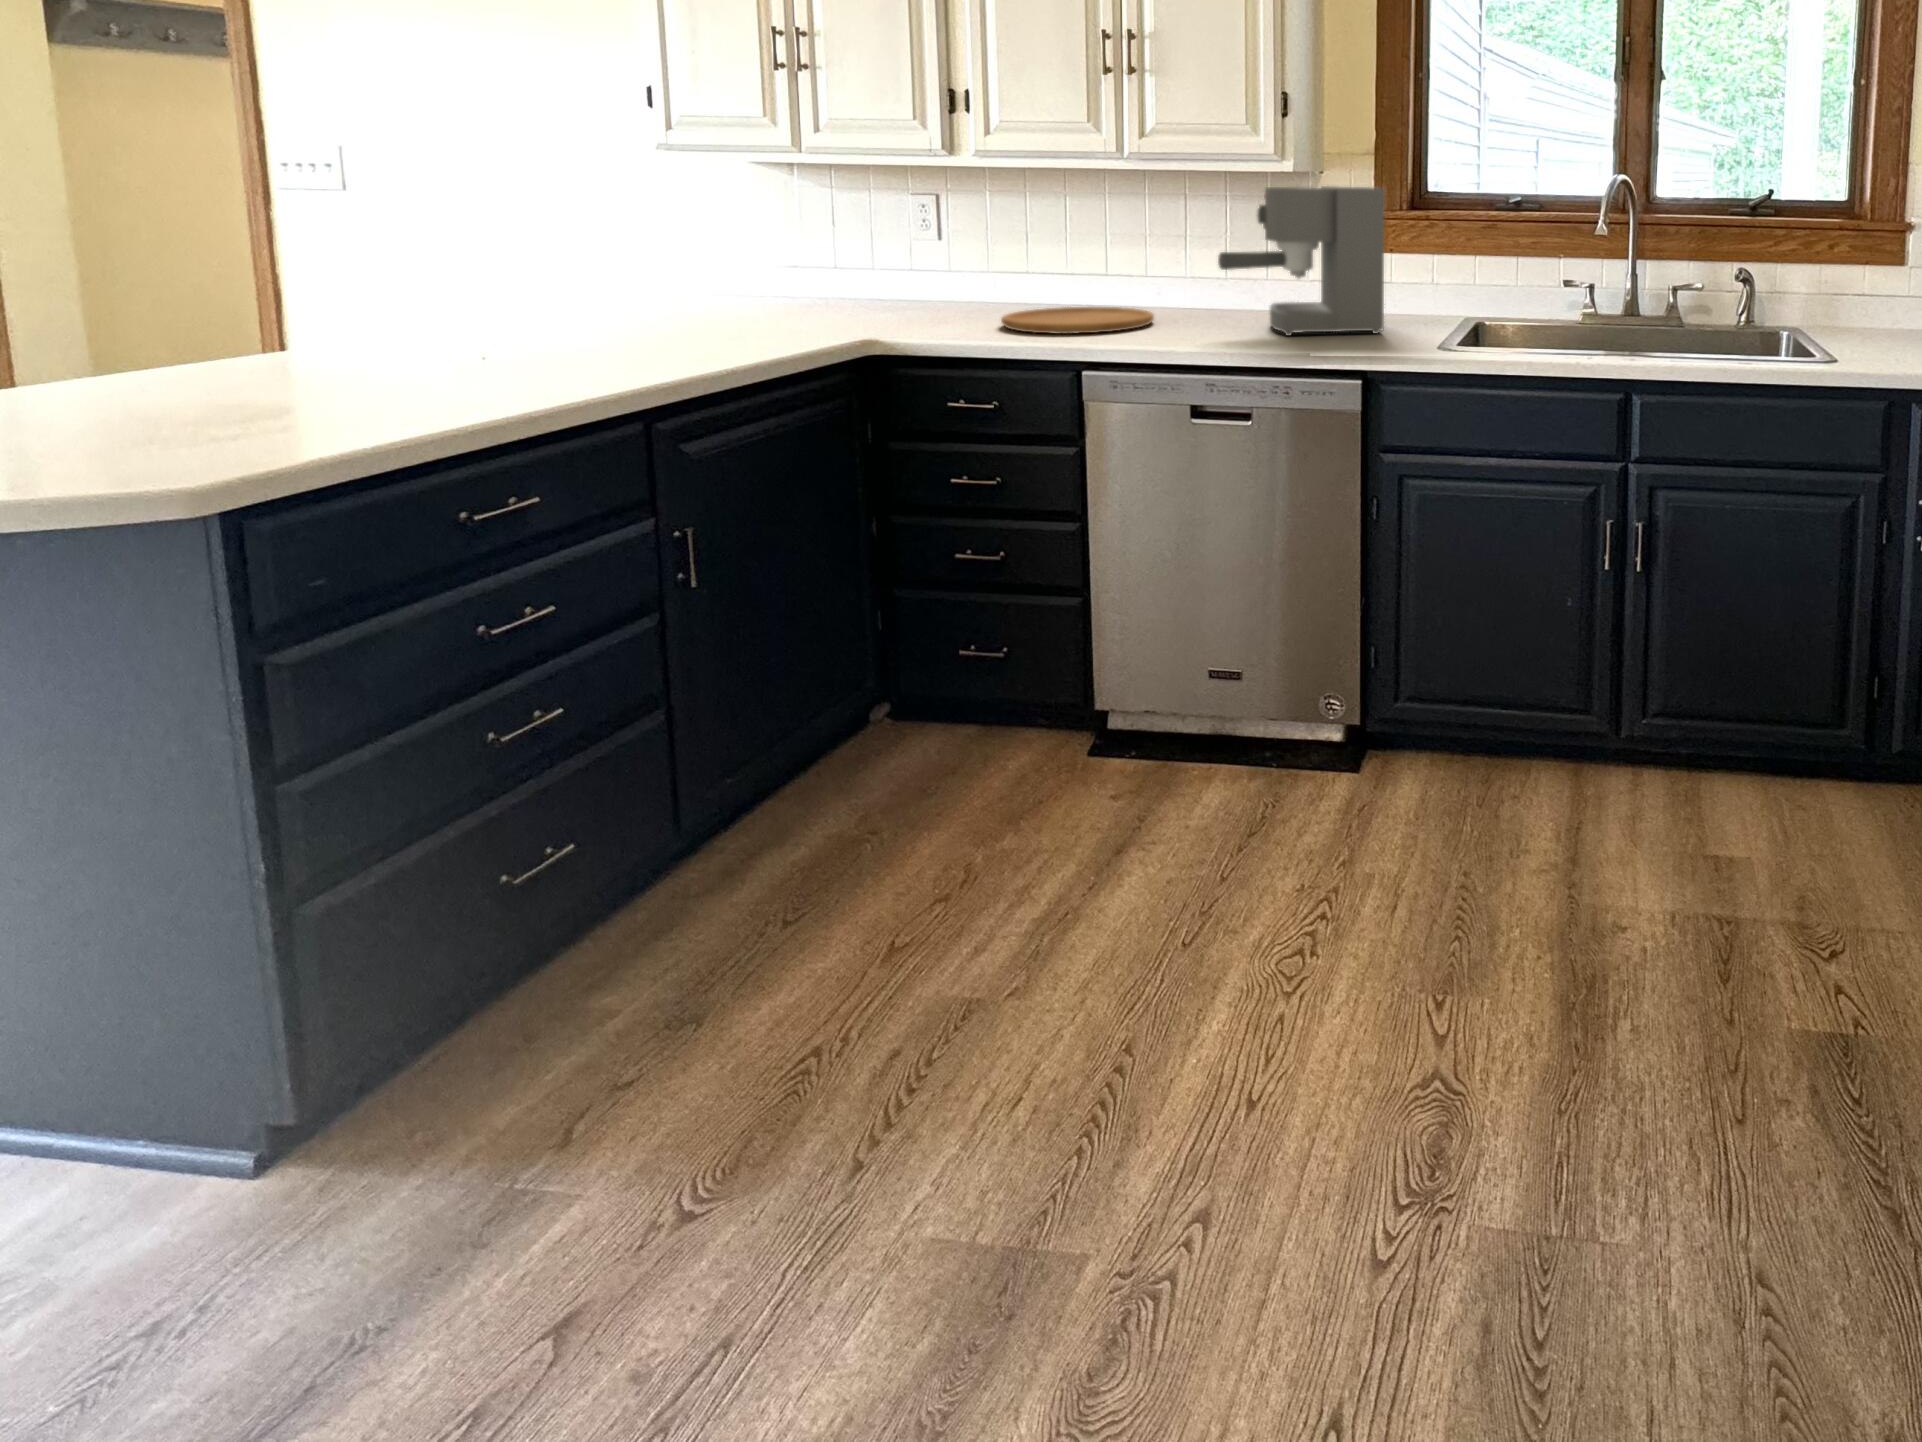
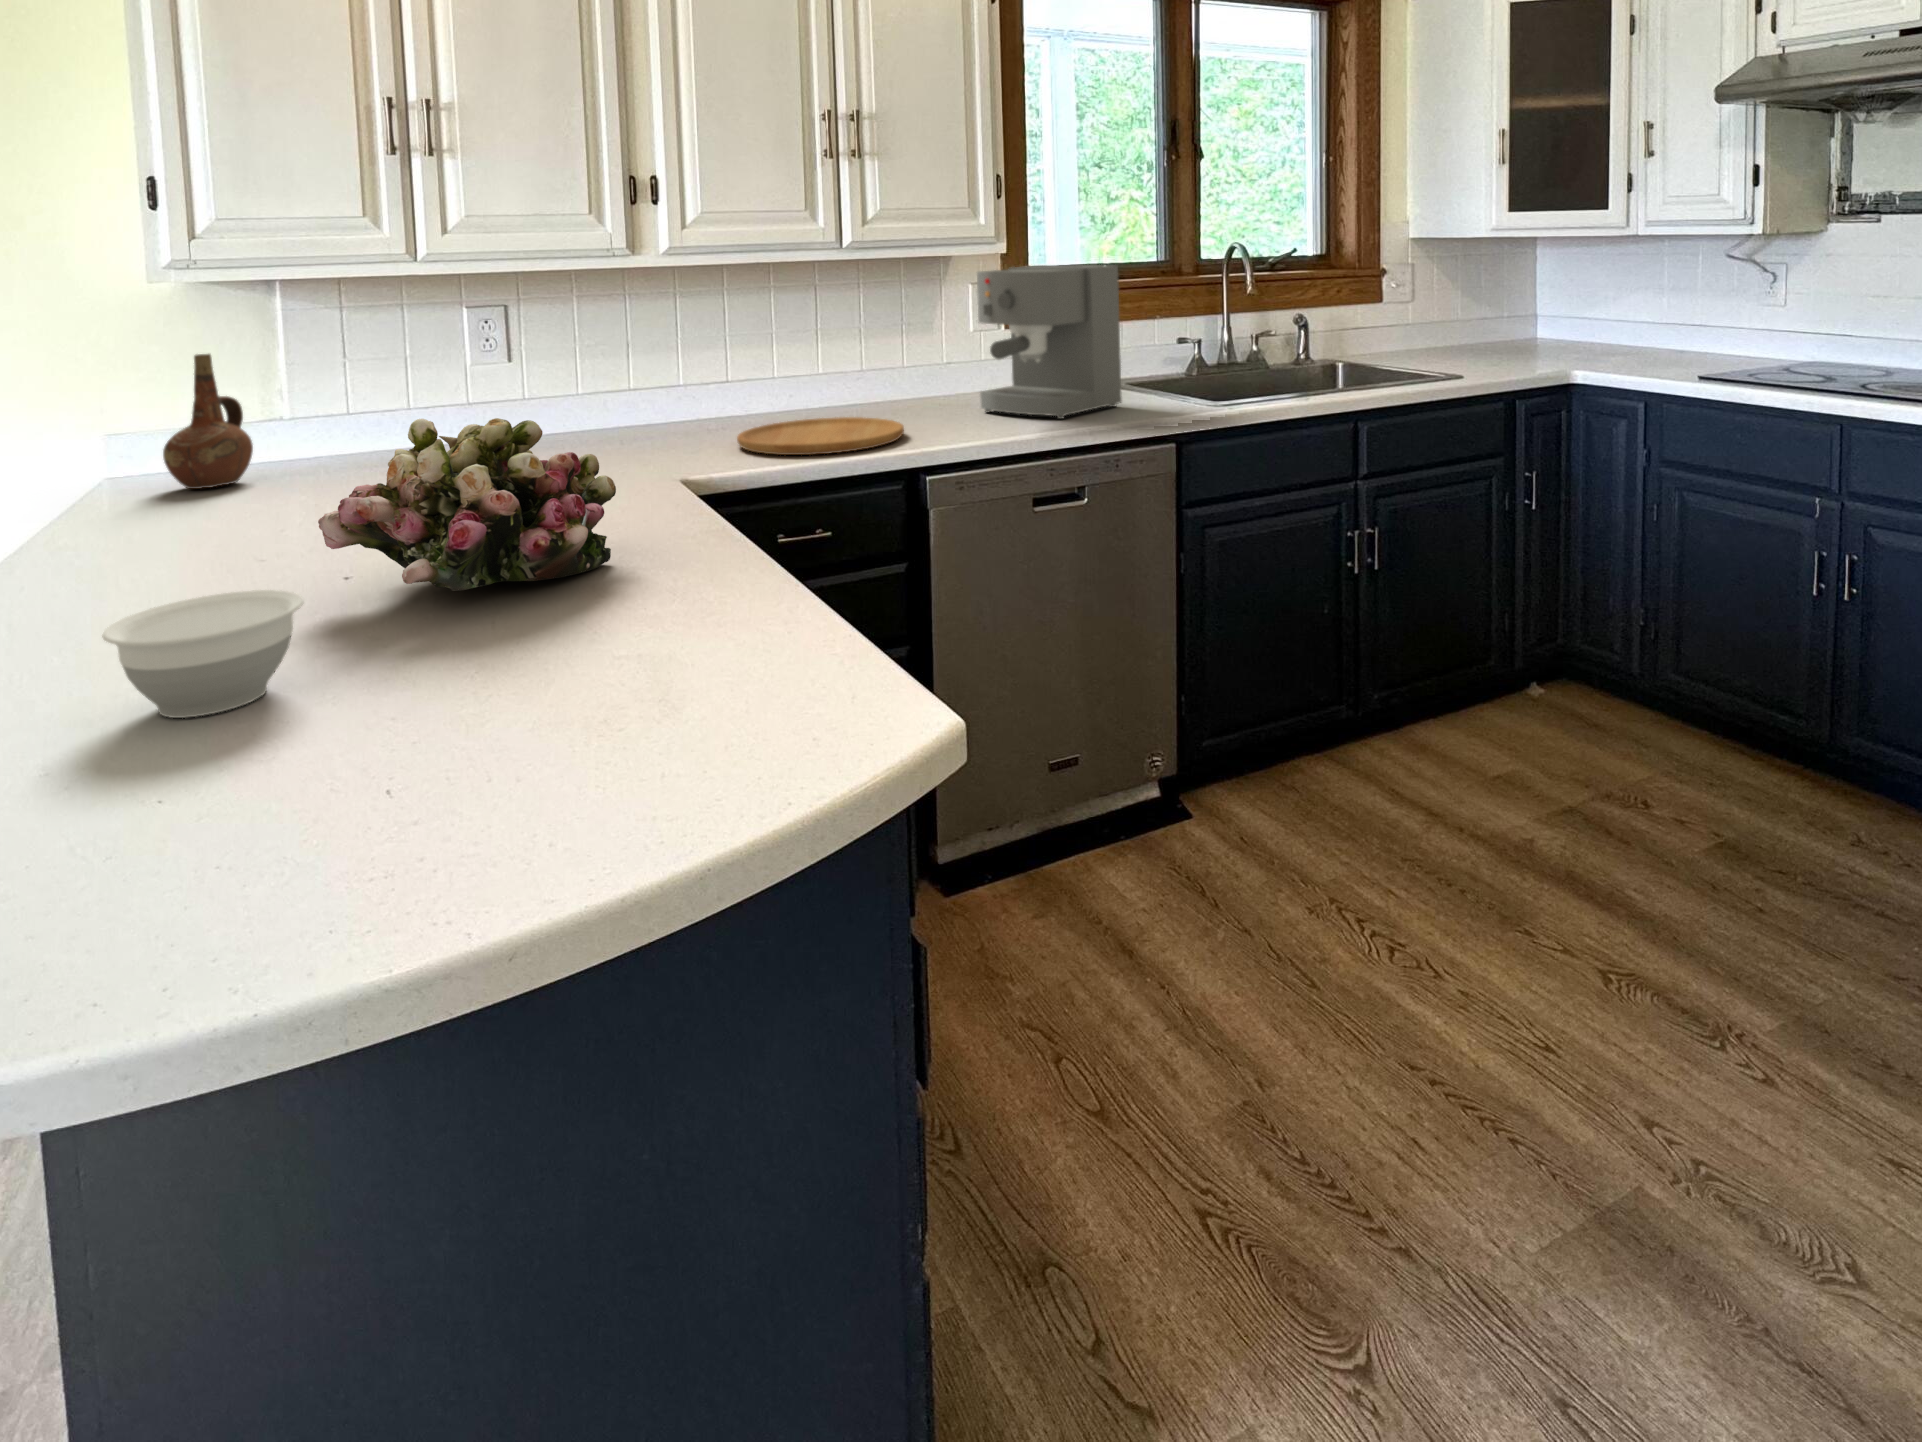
ceramic pitcher: none [715,209,776,300] -> present [163,354,253,489]
flower arrangement: none [376,248,646,370] -> present [318,418,616,591]
bowl: none [124,332,277,397] -> present [102,590,304,718]

